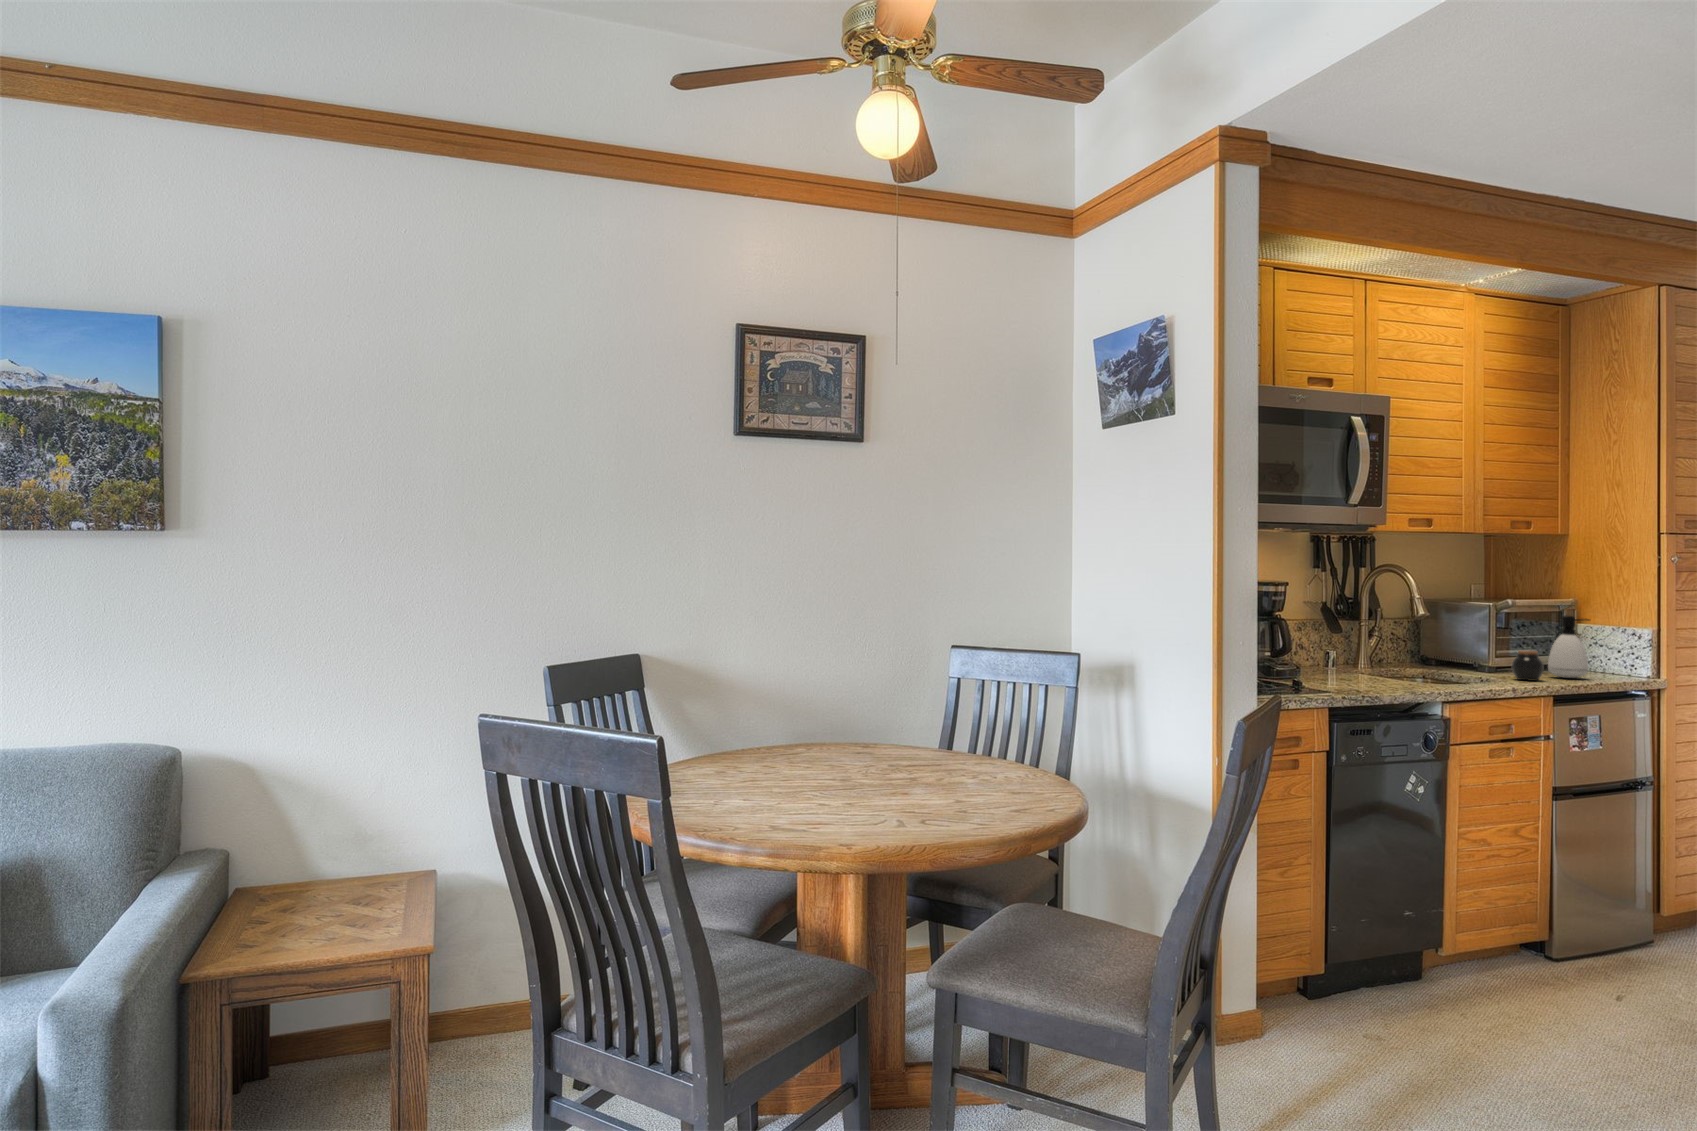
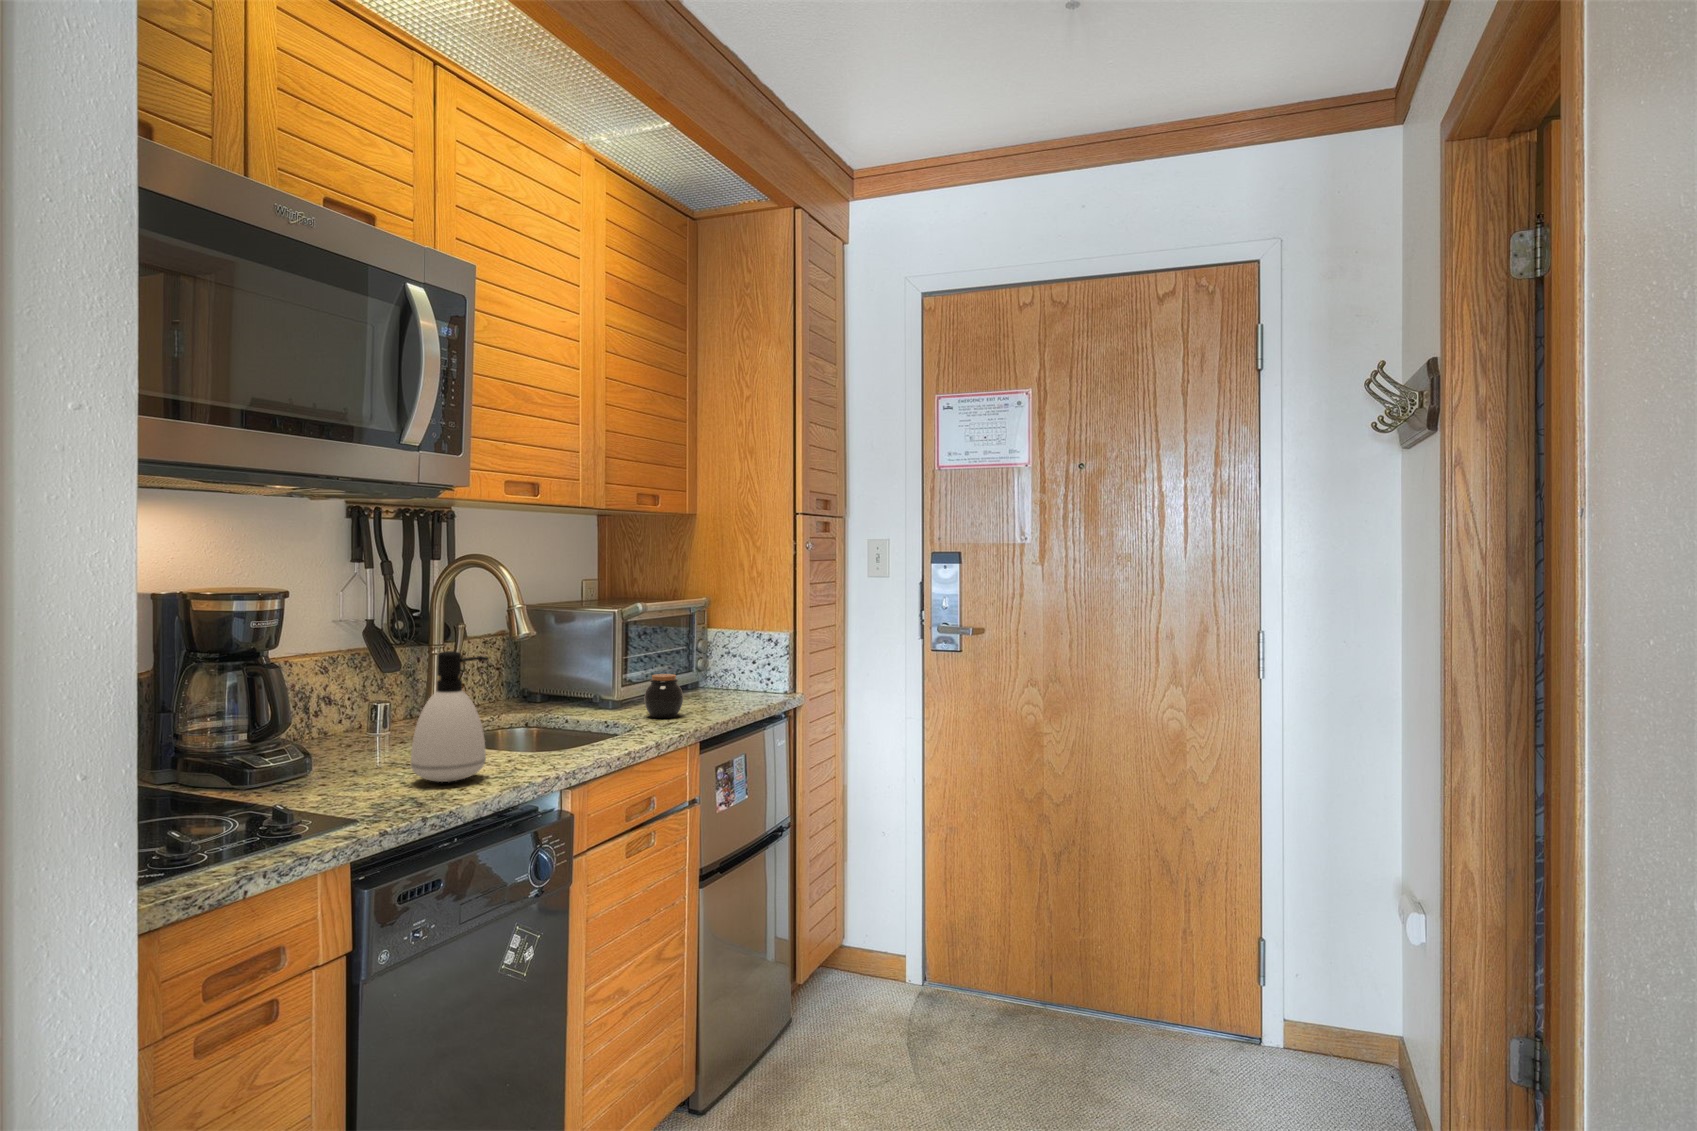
soap dispenser: present [1548,616,1589,678] -> present [411,651,489,782]

